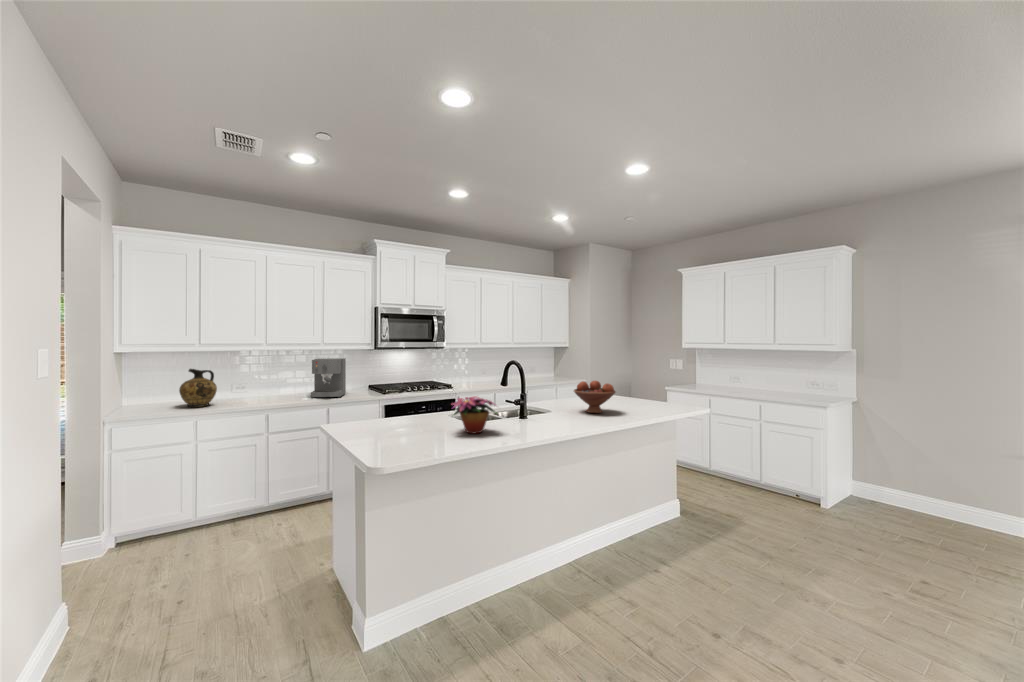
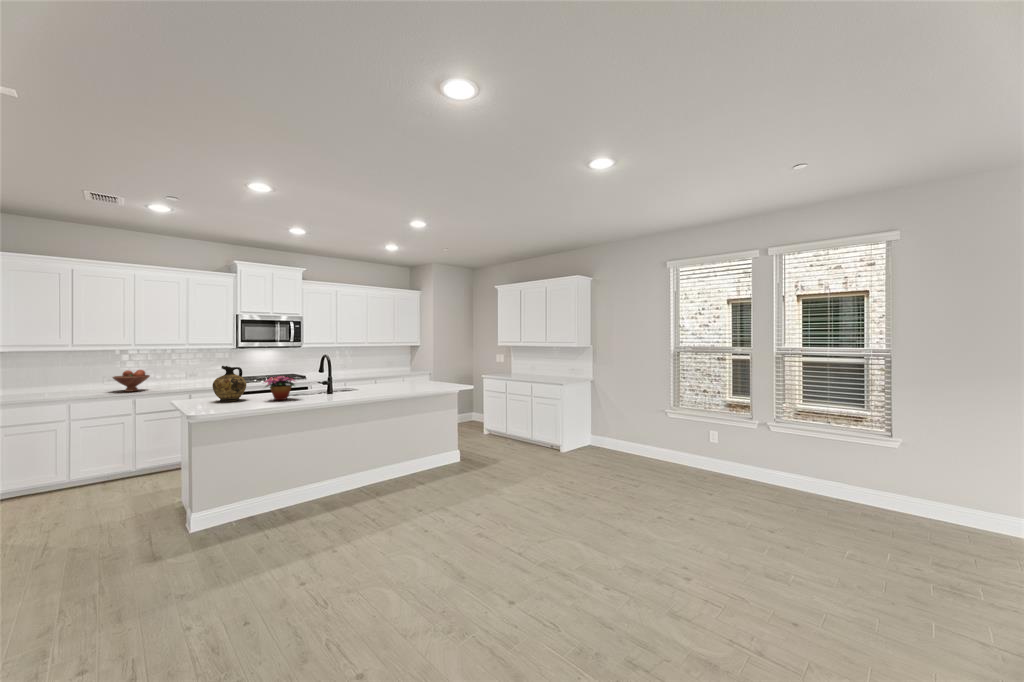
coffee maker: present [311,358,346,398] -> none [177,356,209,387]
ceramic jug: present [179,369,217,407] -> present [212,366,246,402]
fruit bowl: present [574,381,616,413] -> present [113,370,150,392]

